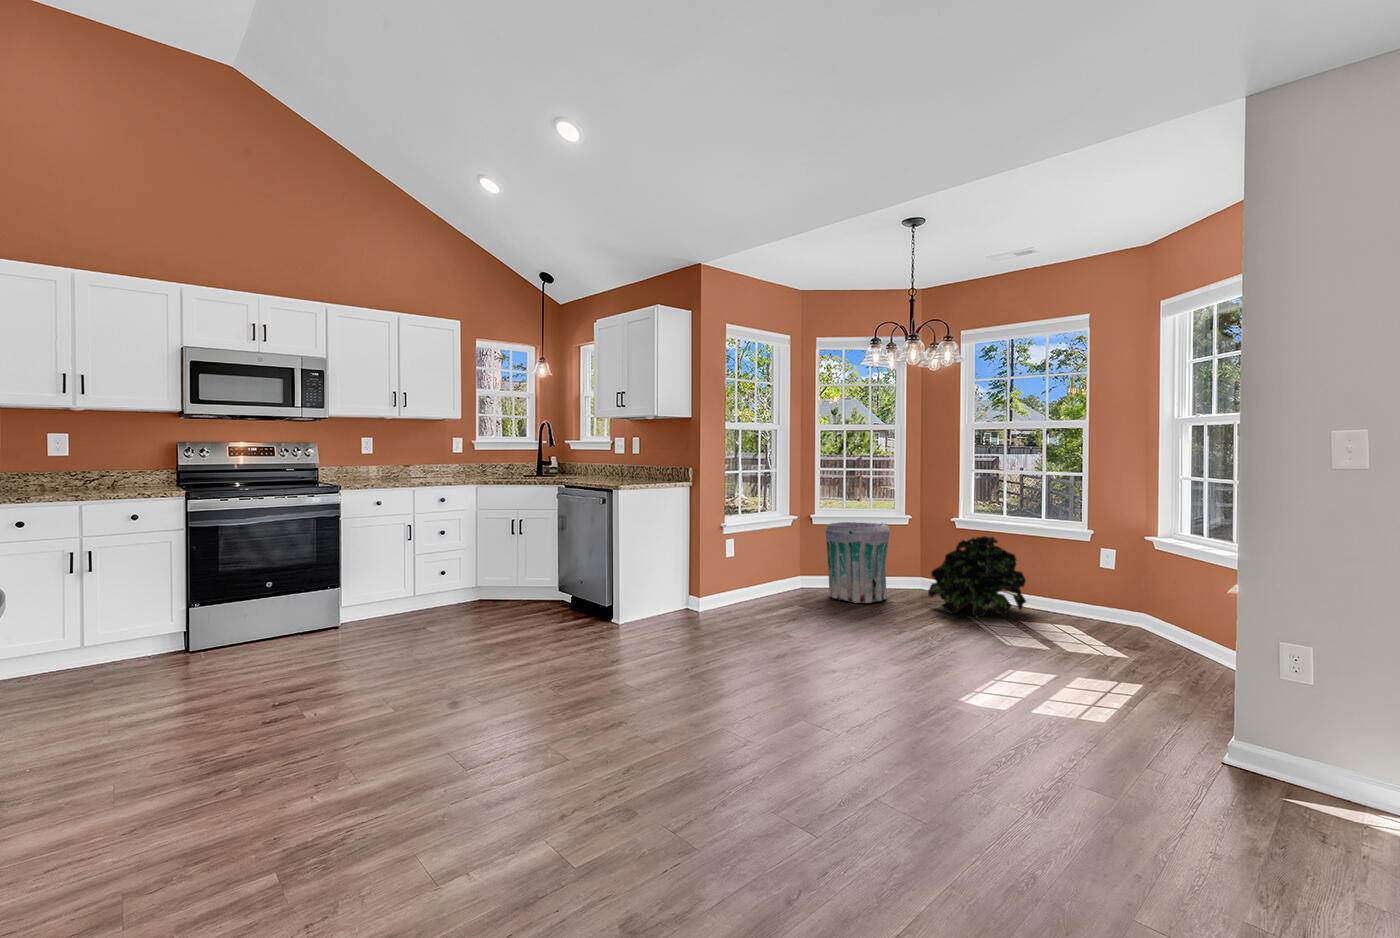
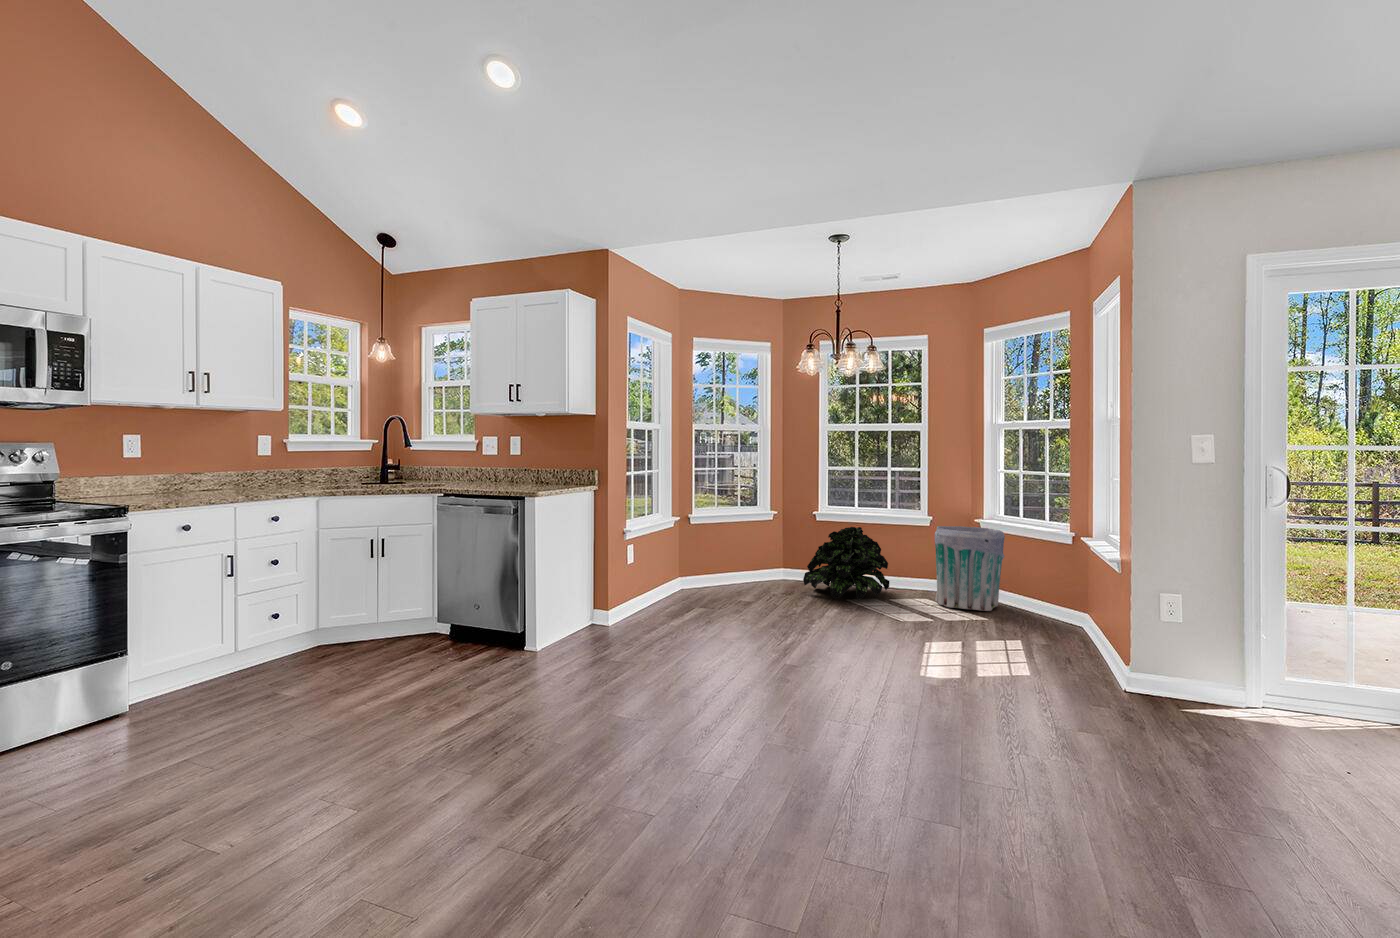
trash can: present [826,522,890,603] -> present [935,526,1005,611]

